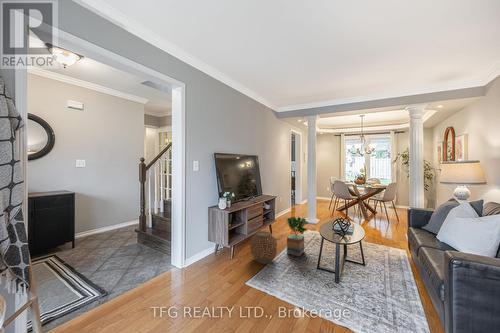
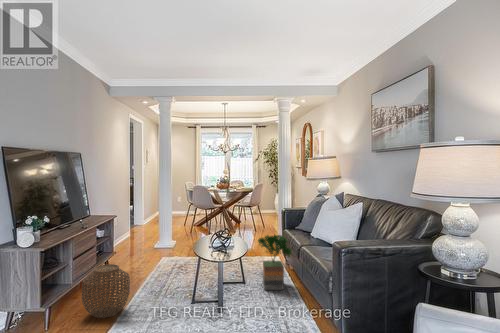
potted tree: present [286,217,308,256] -> present [258,235,292,290]

